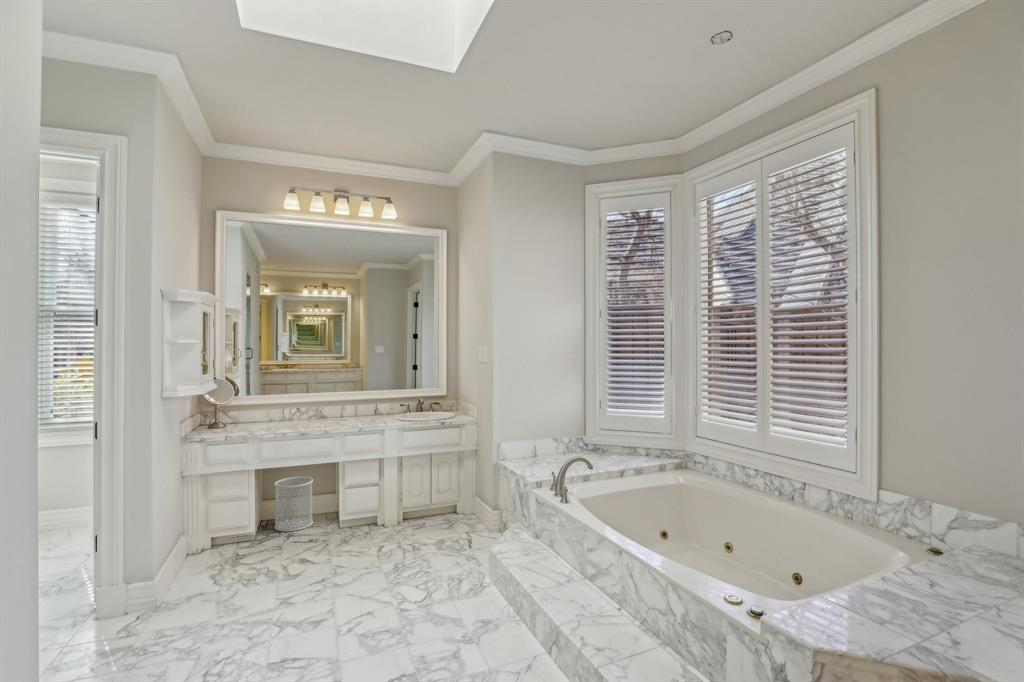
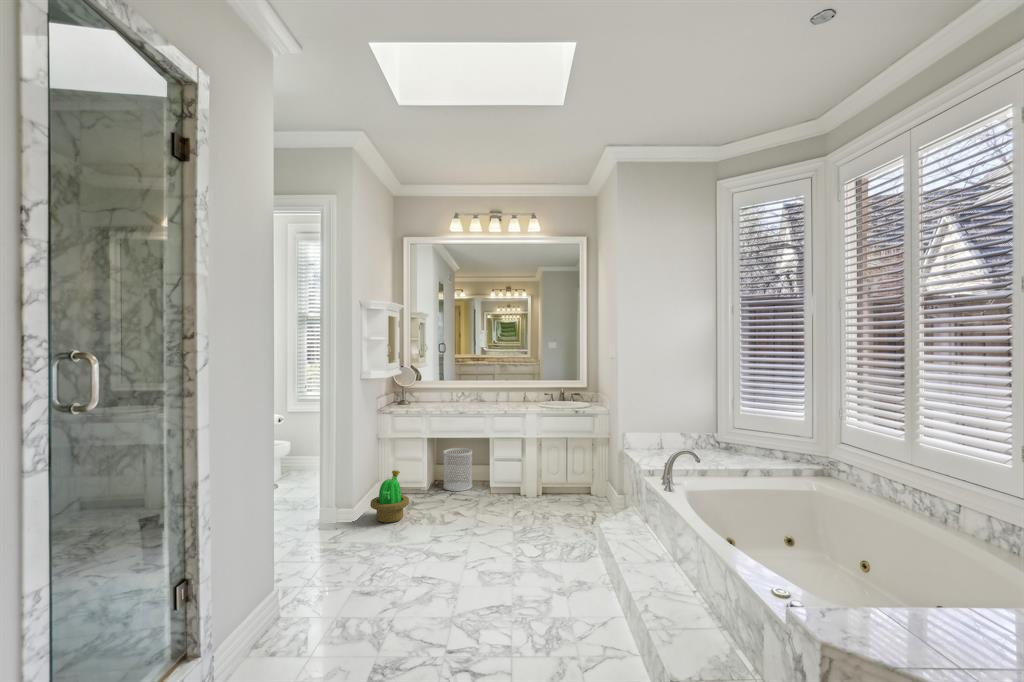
decorative plant: none [180,518,238,591] -> present [370,470,409,522]

